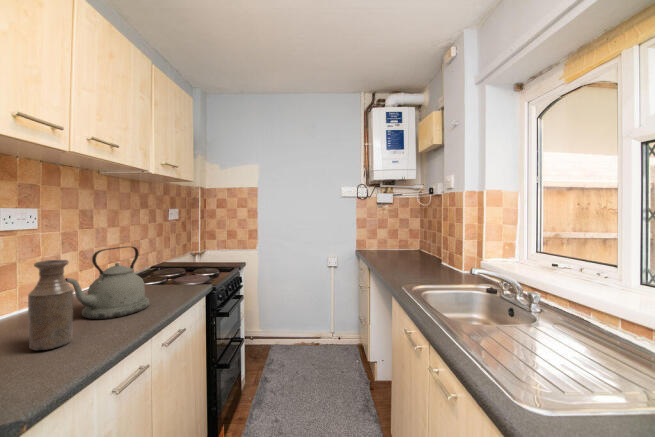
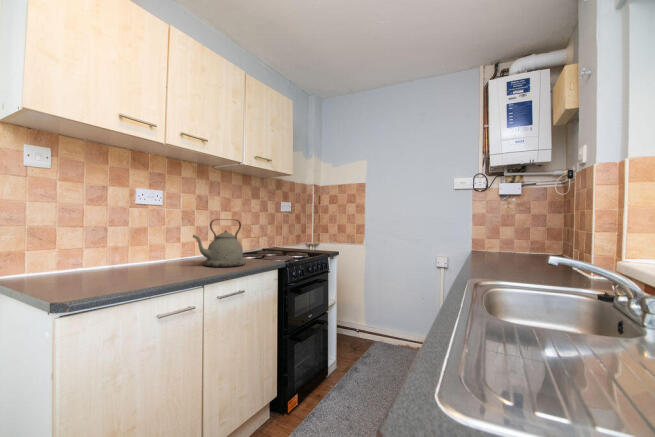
bottle: present [28,260,73,350] -> none [168,218,191,273]

